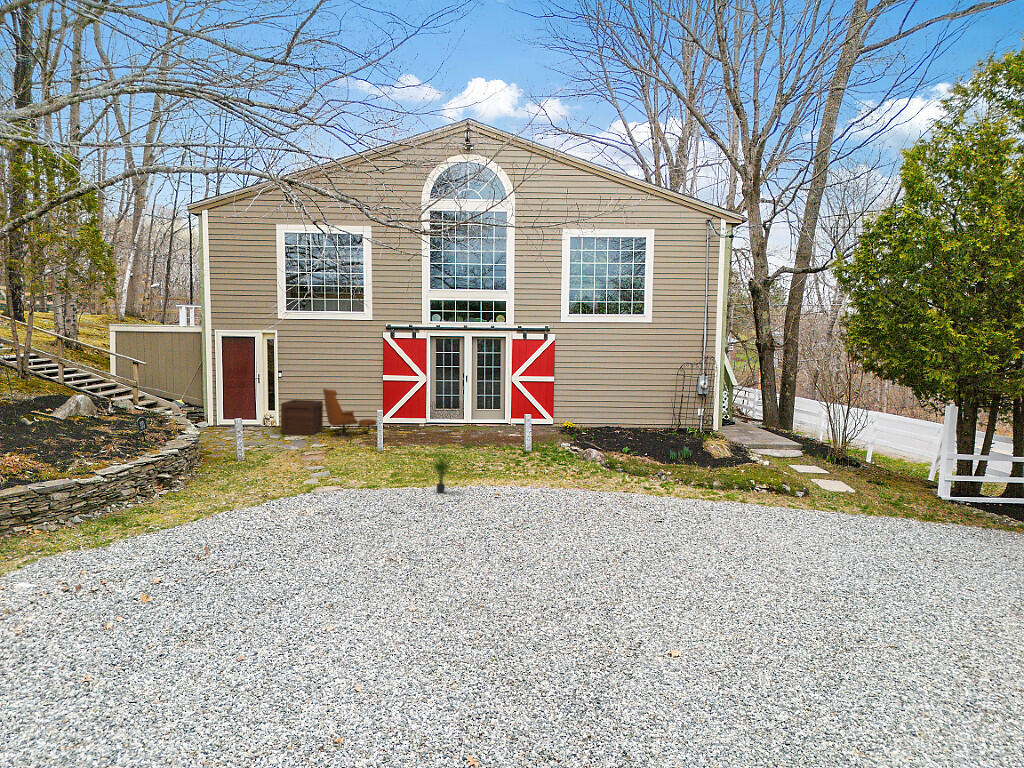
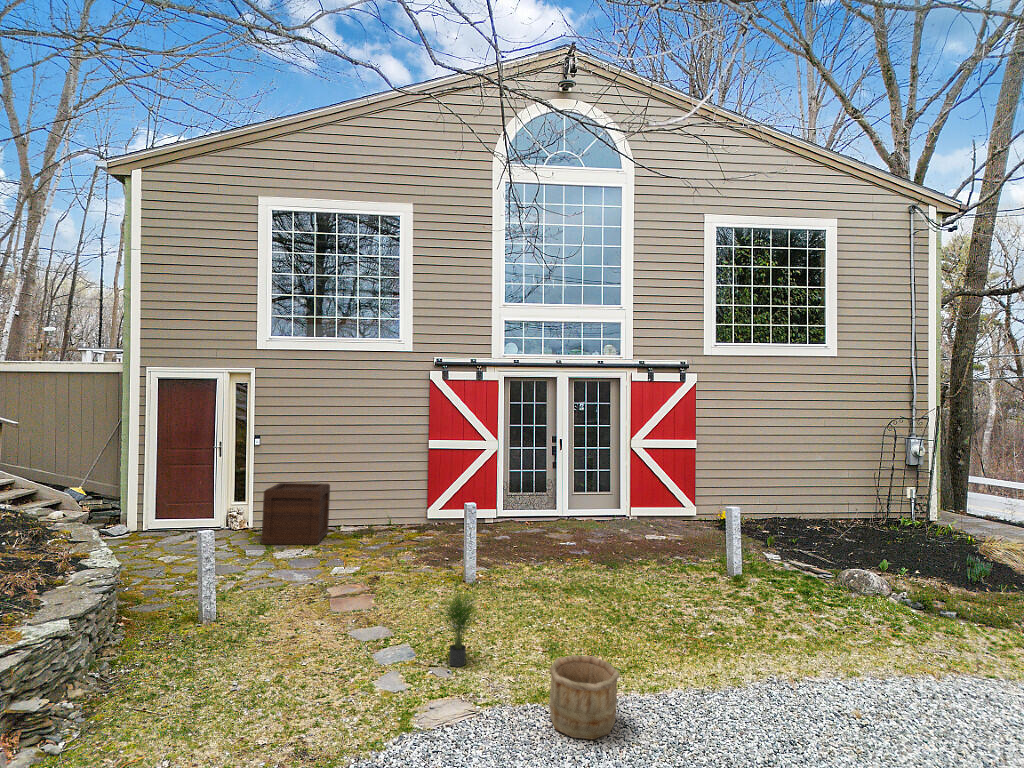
lounge chair: present [323,389,376,437] -> none [340,464,426,549]
potted plant: present [431,458,450,493] -> present [437,586,477,667]
wooden bucket: none [363,467,392,495] -> present [549,655,619,739]

